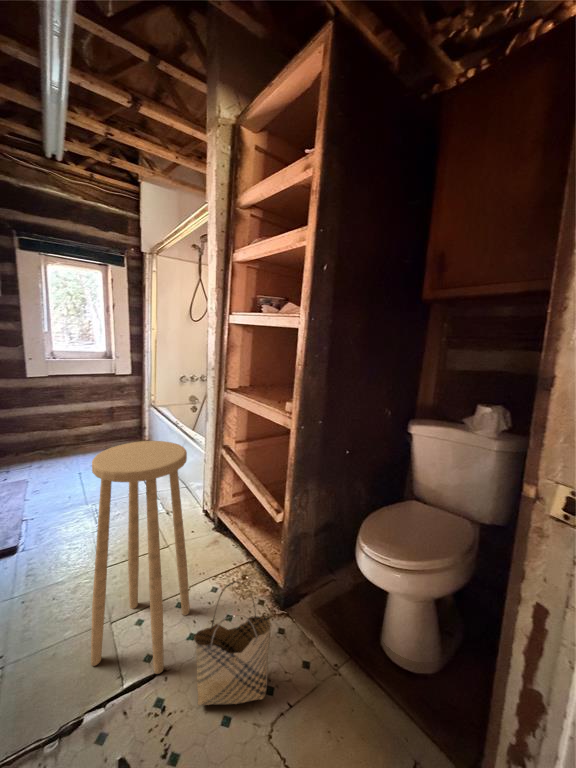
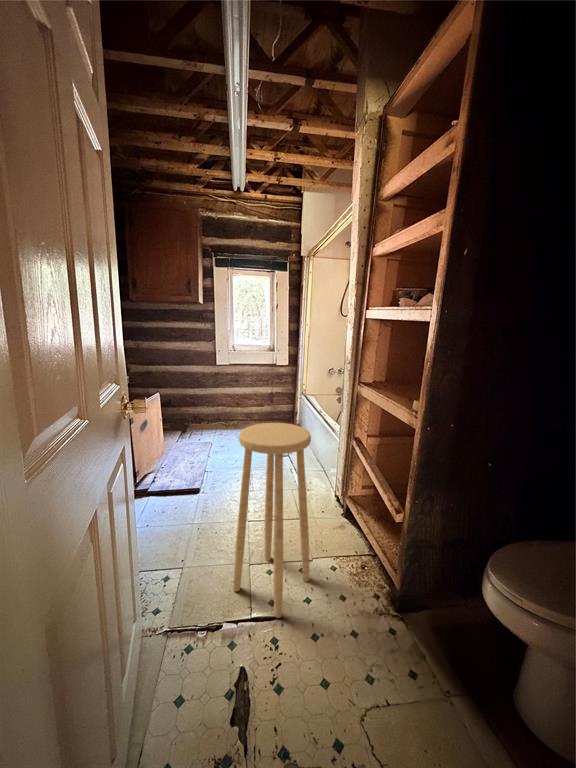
woven basket: present [194,581,272,706] -> none [303,563,375,681]

